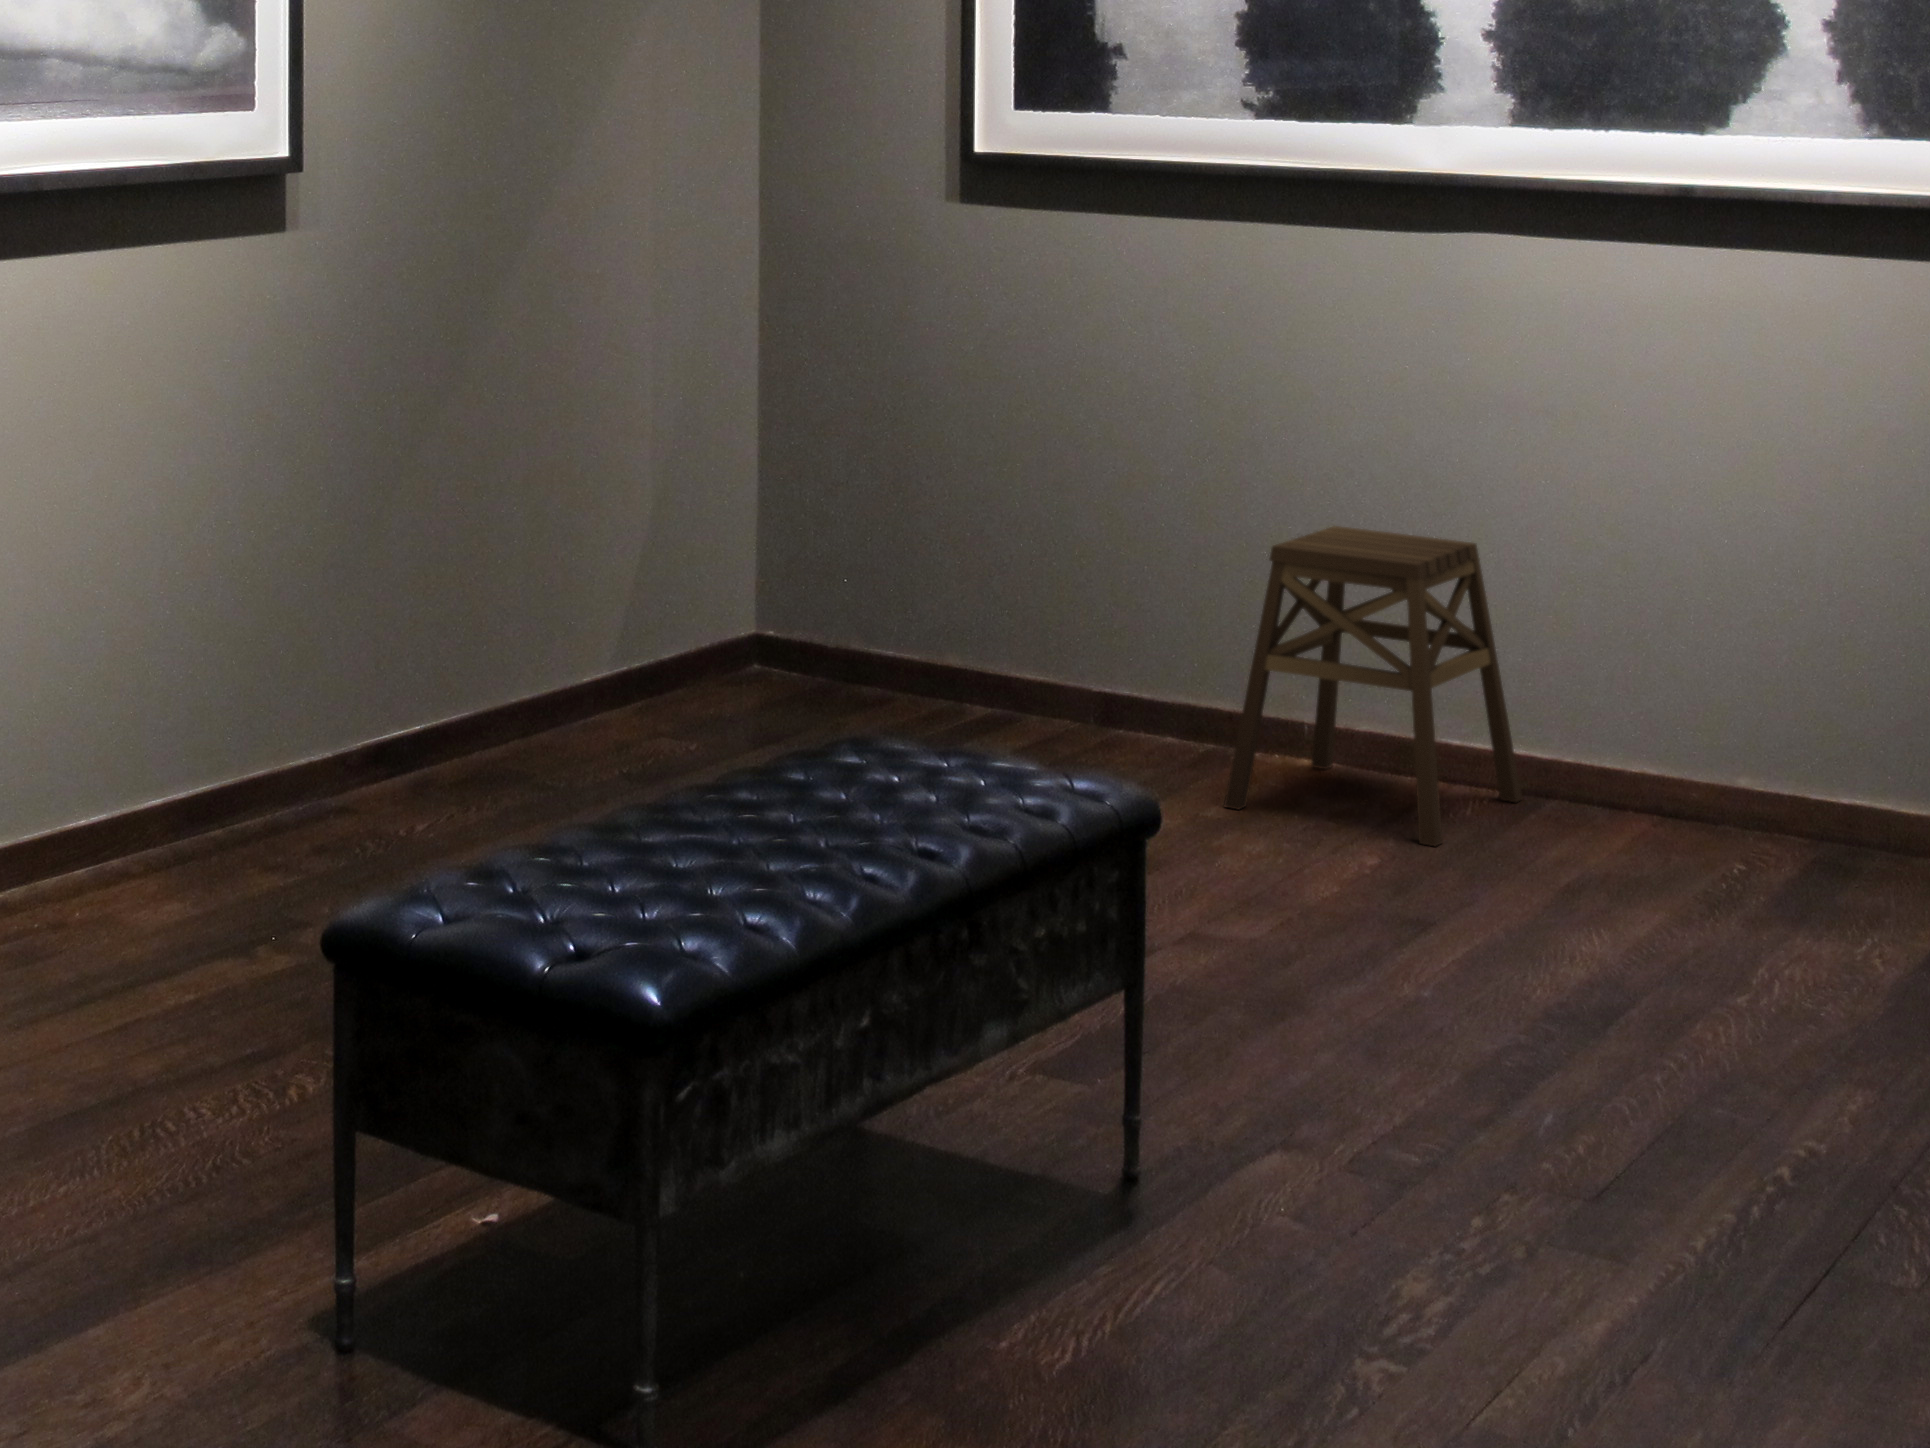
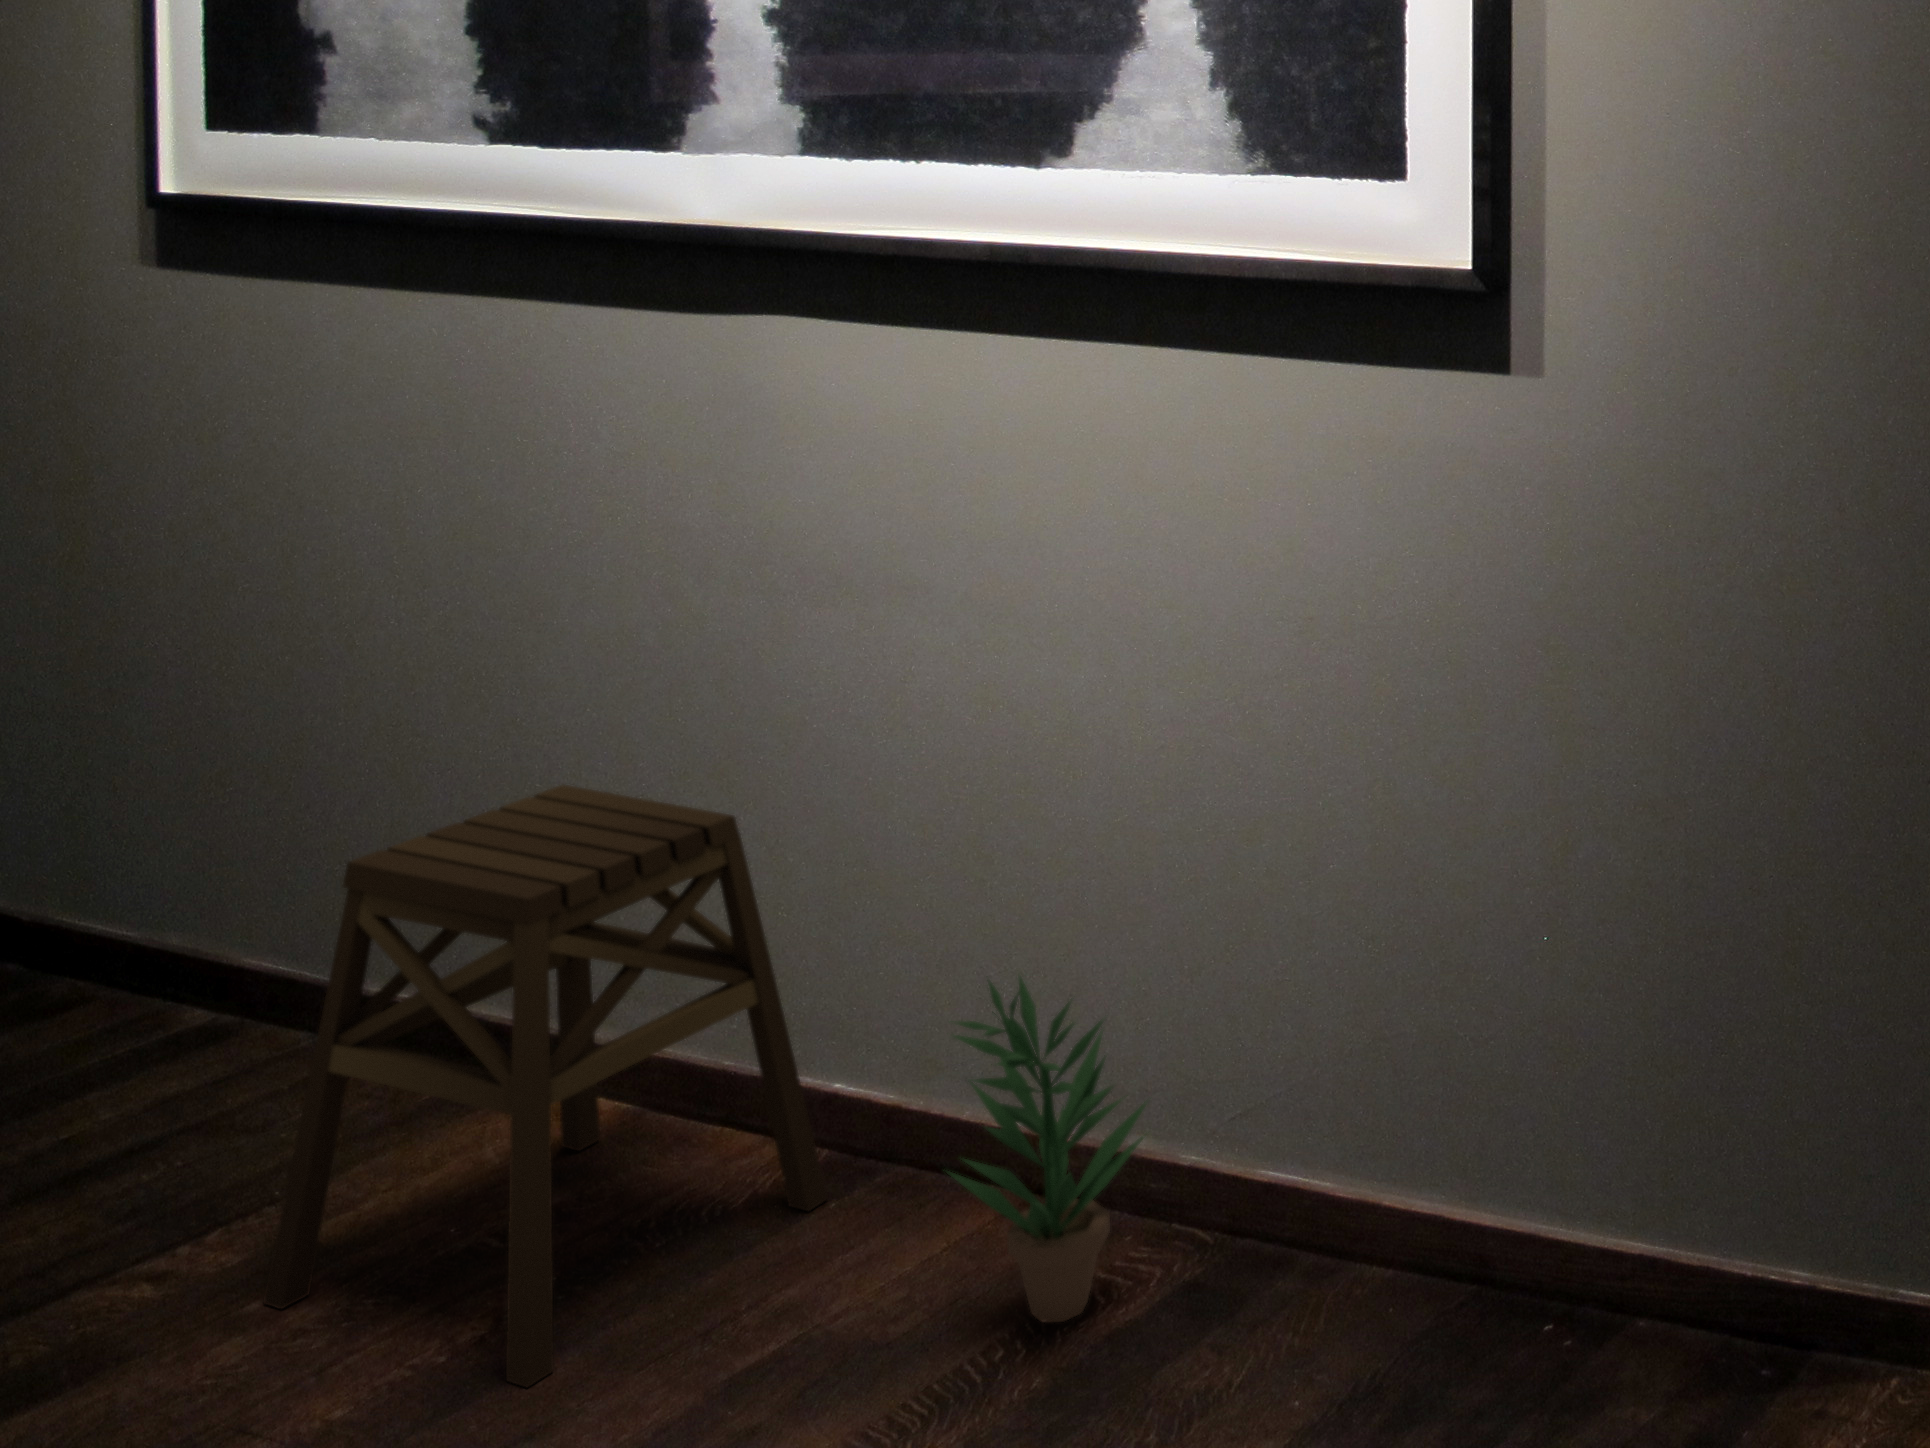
potted plant: none [1671,633,1791,853] -> present [949,976,1146,1323]

